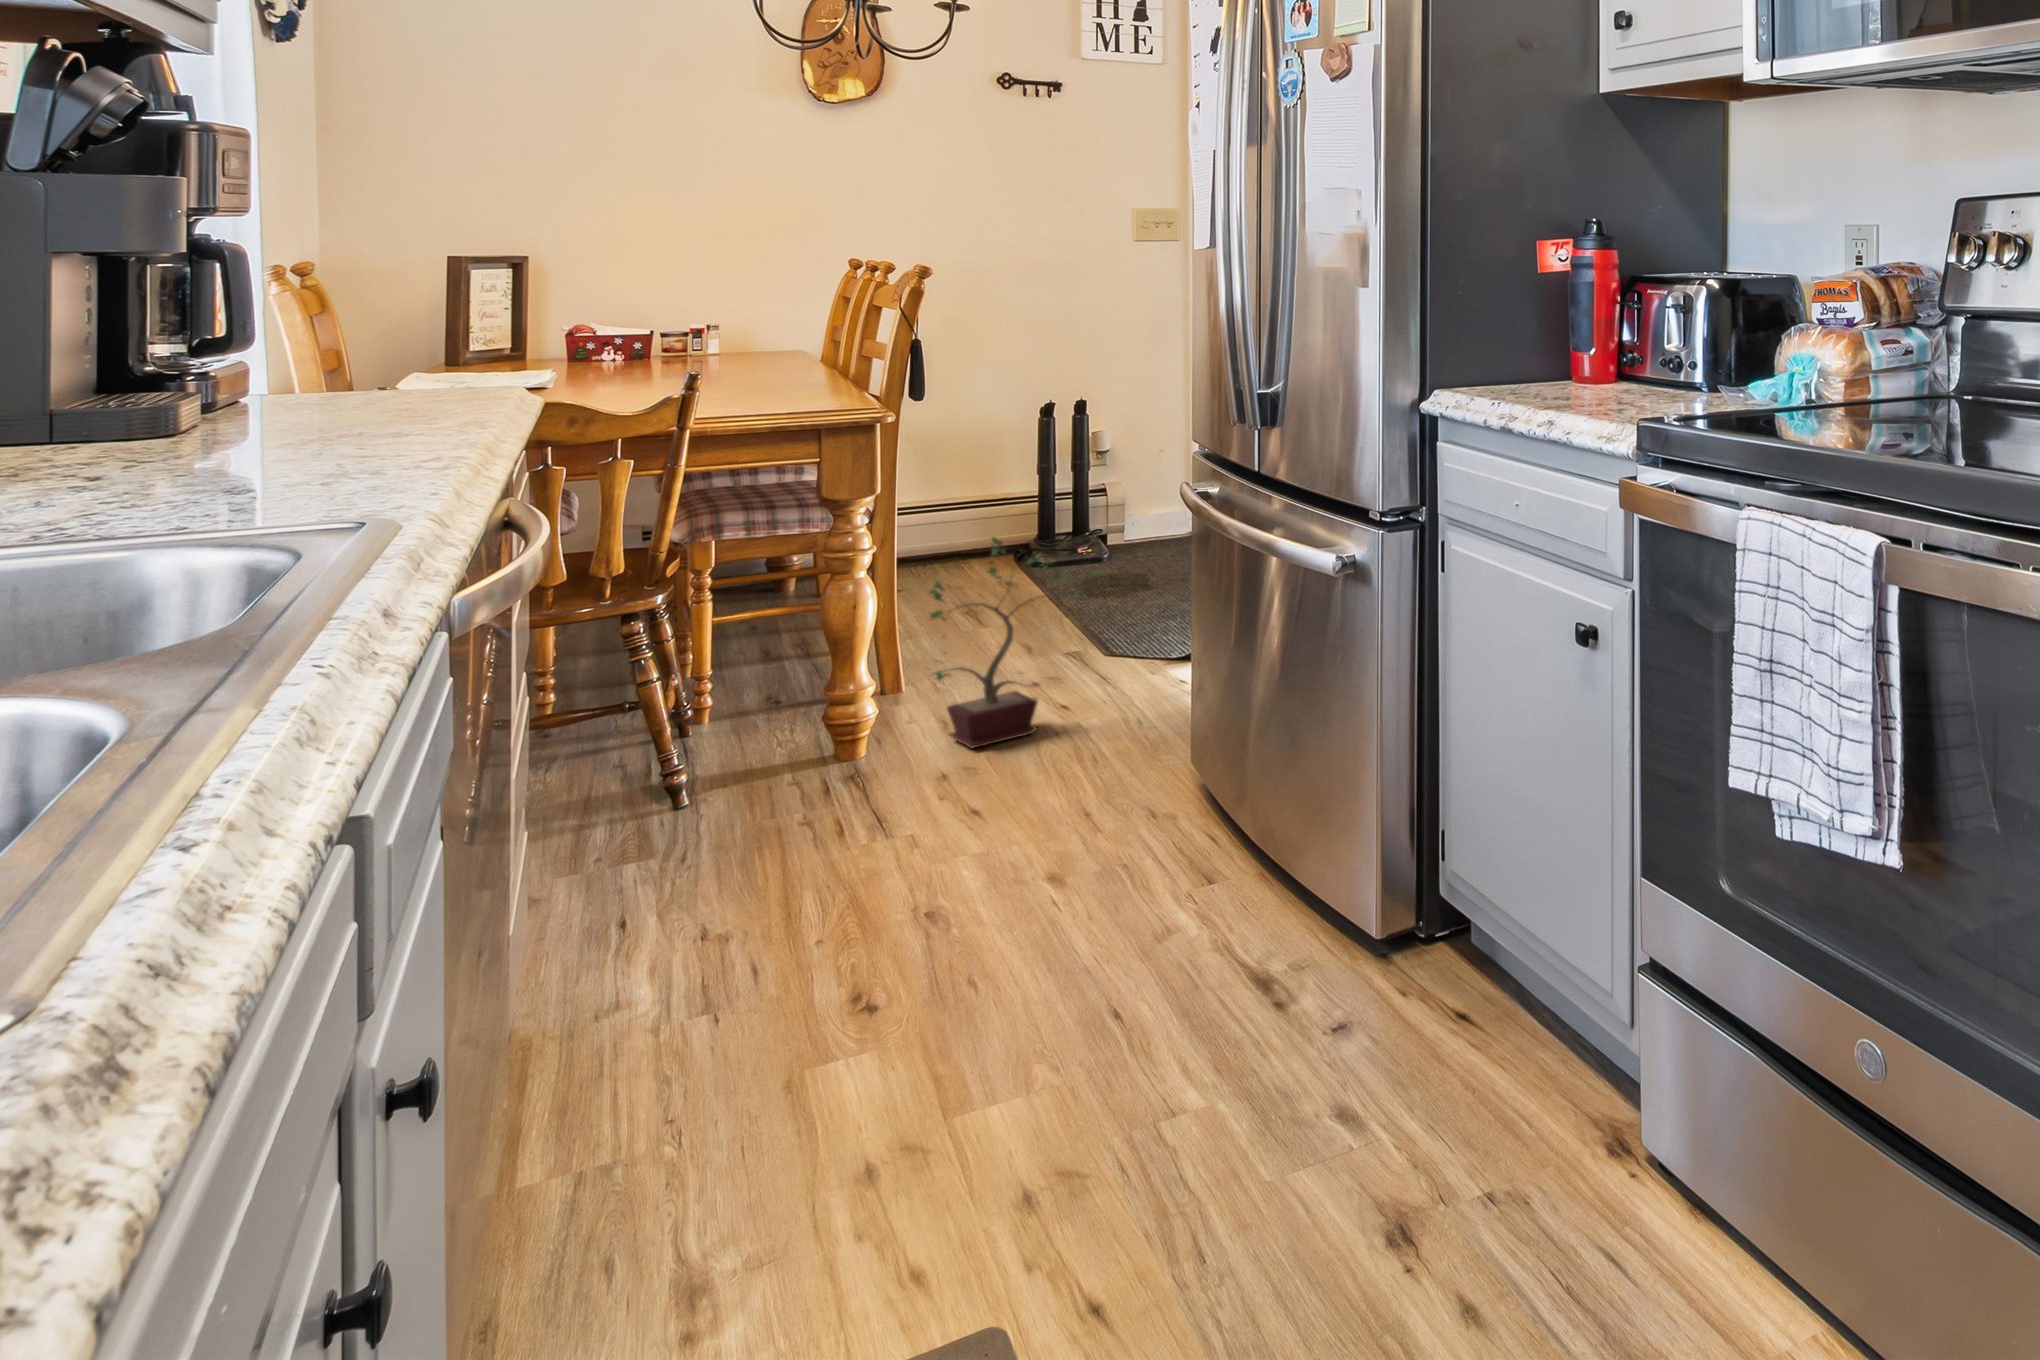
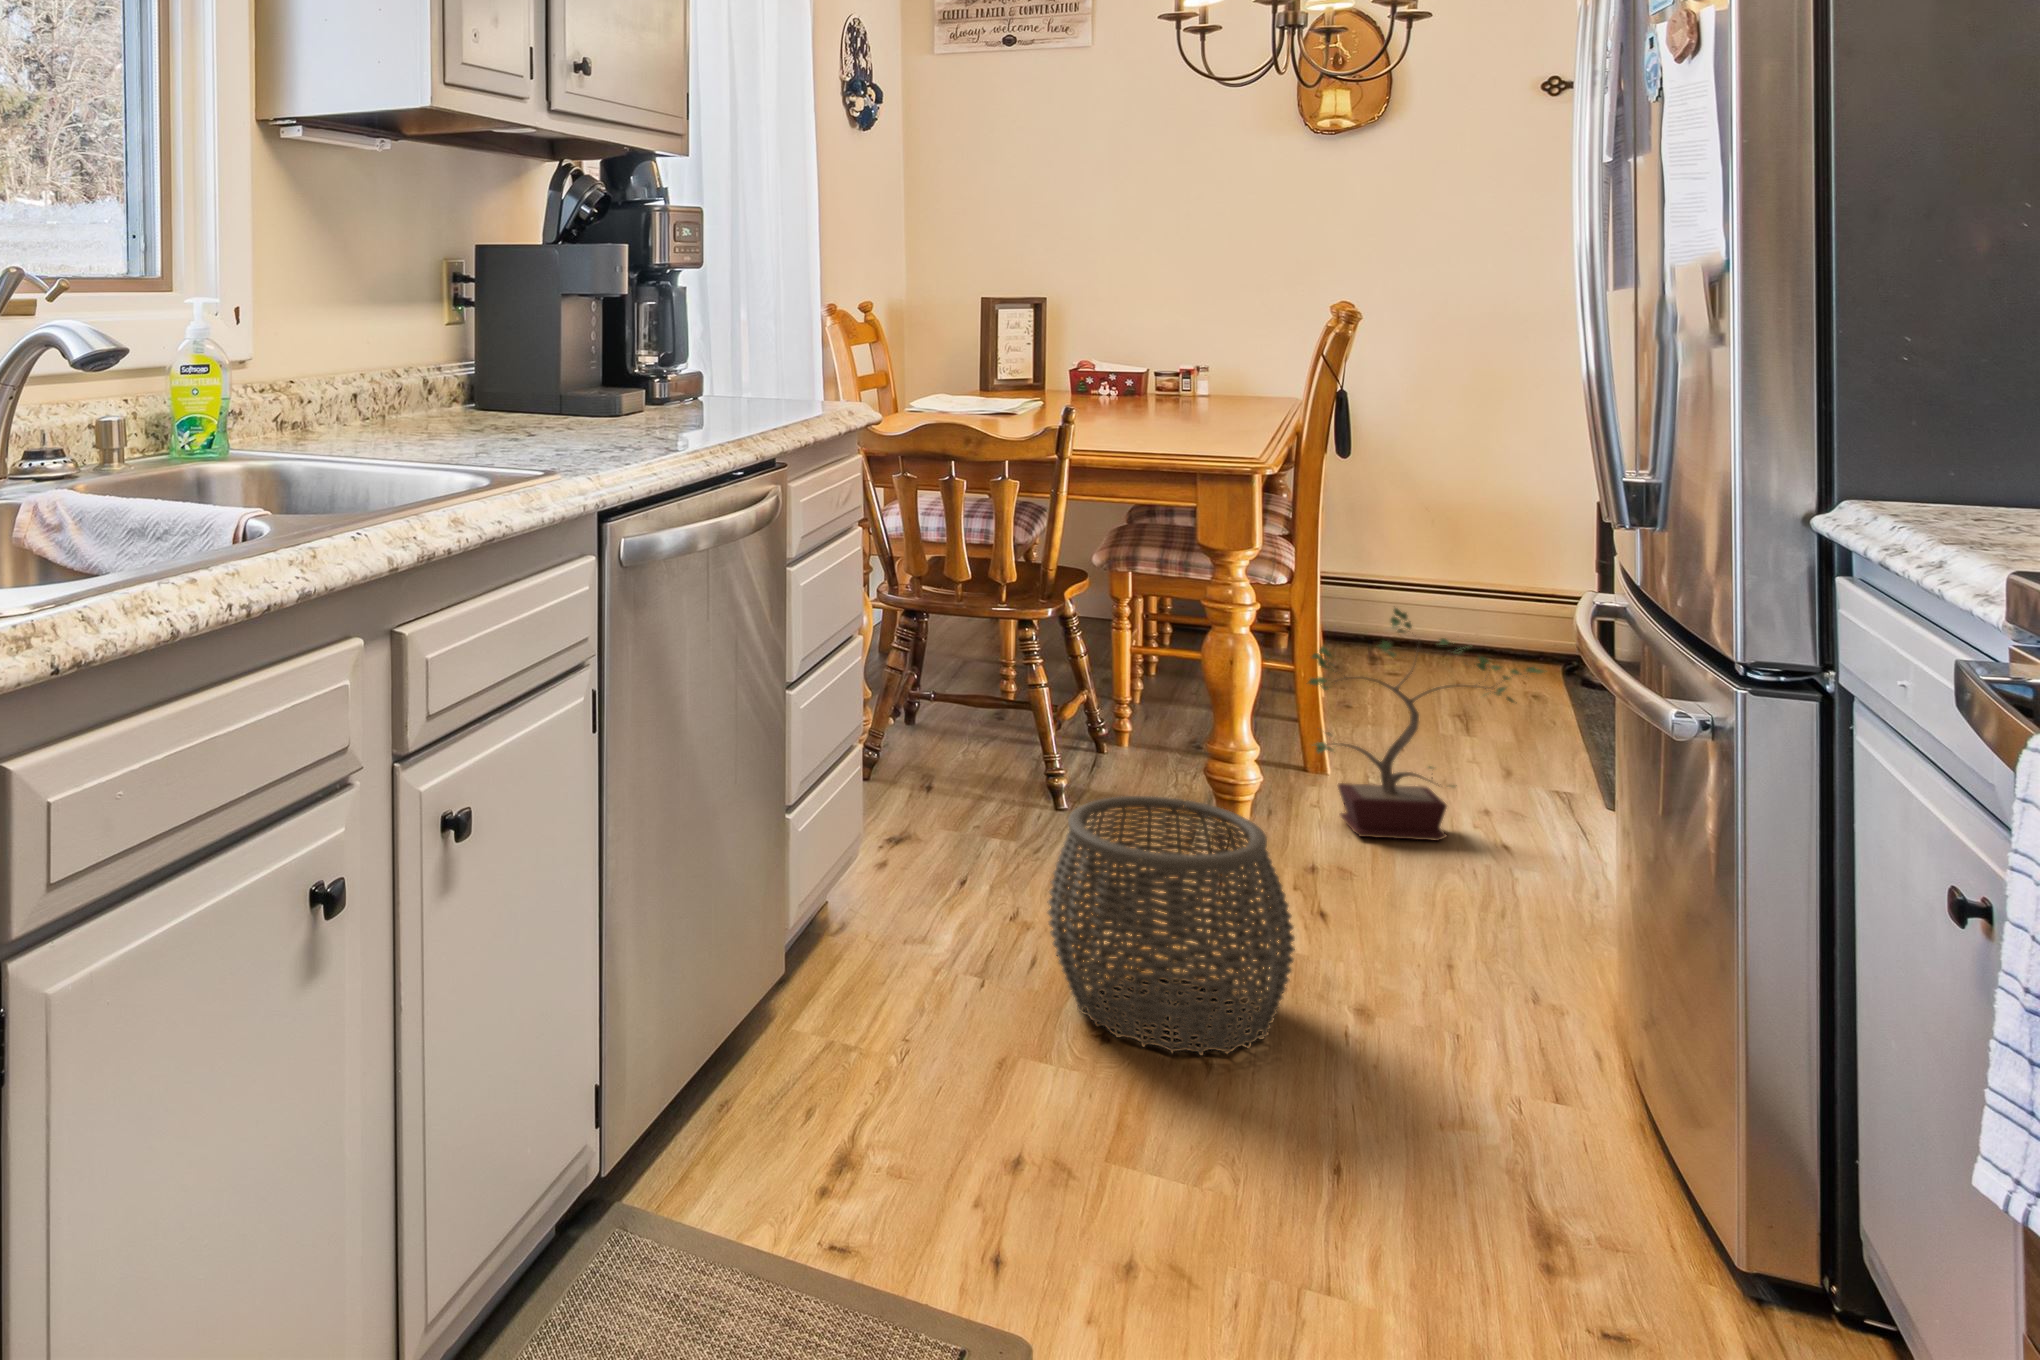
woven basket: none [789,738,1028,993] -> present [1047,796,1295,1055]

